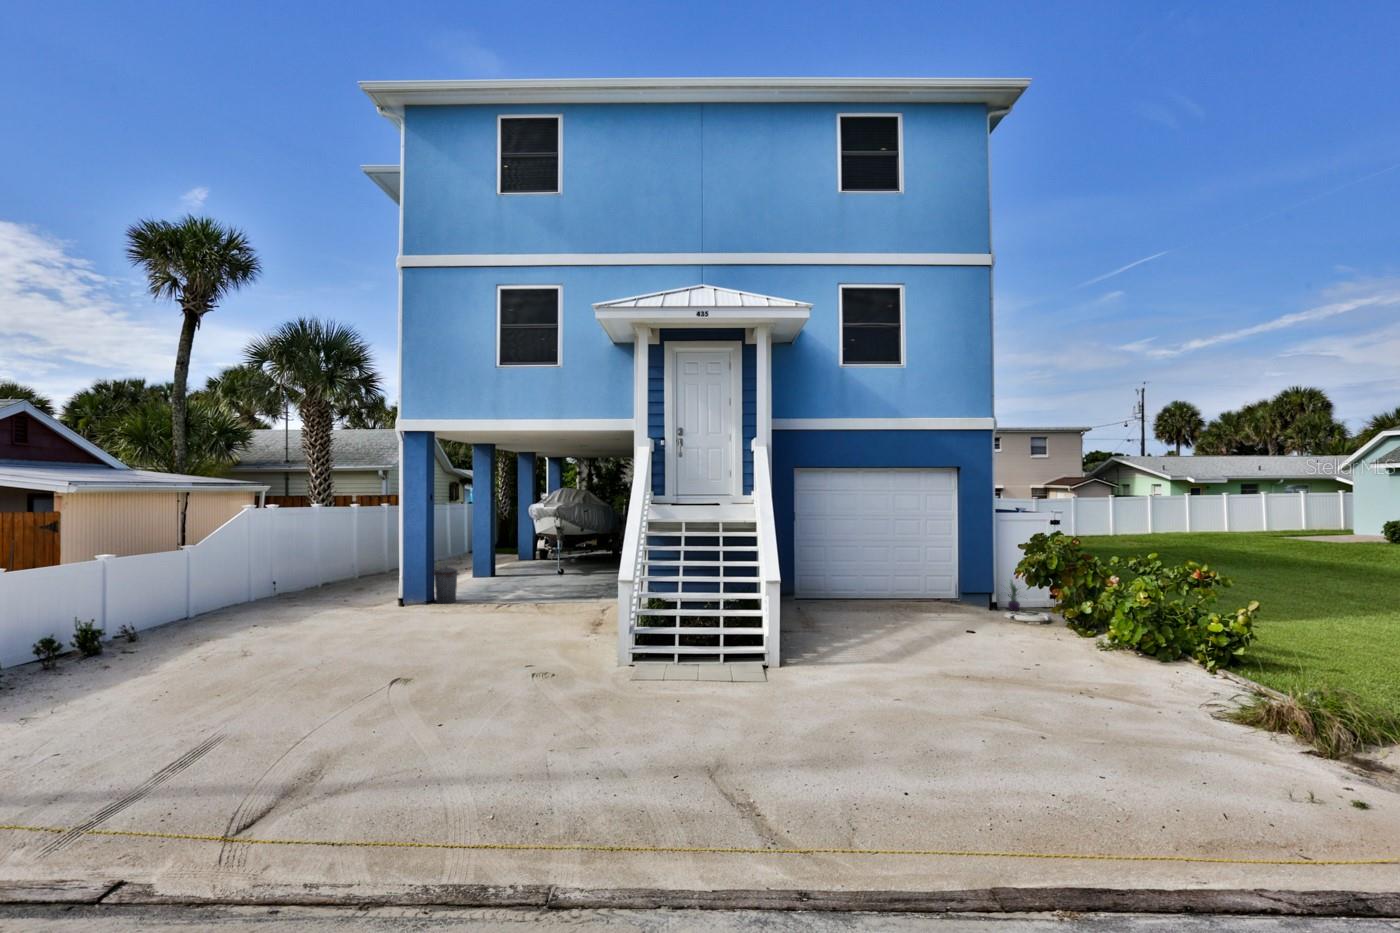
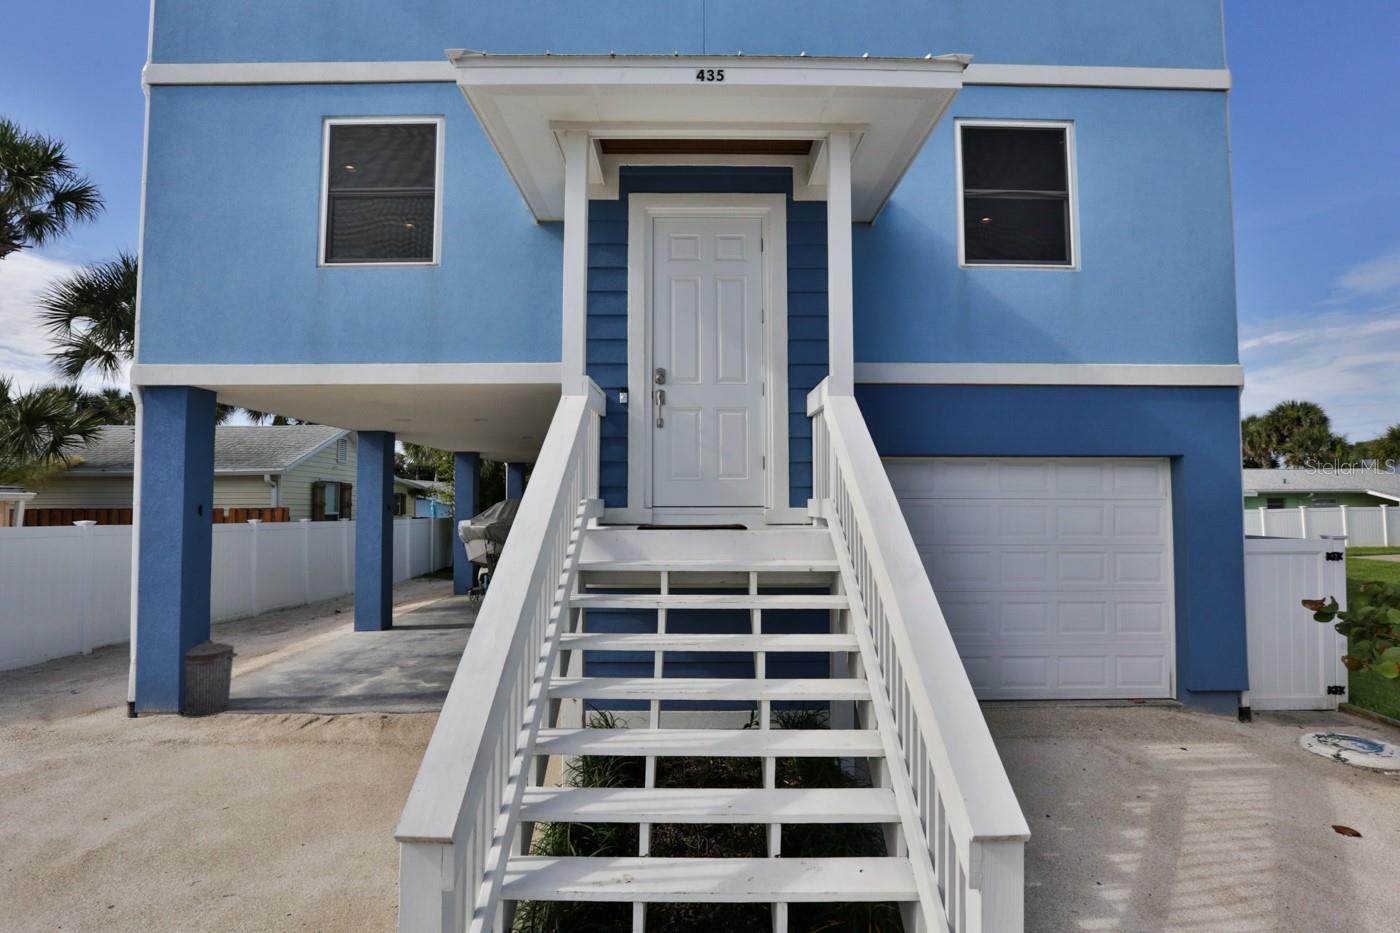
decorative plant: present [1008,581,1020,611] -> none [1261,668,1348,734]

